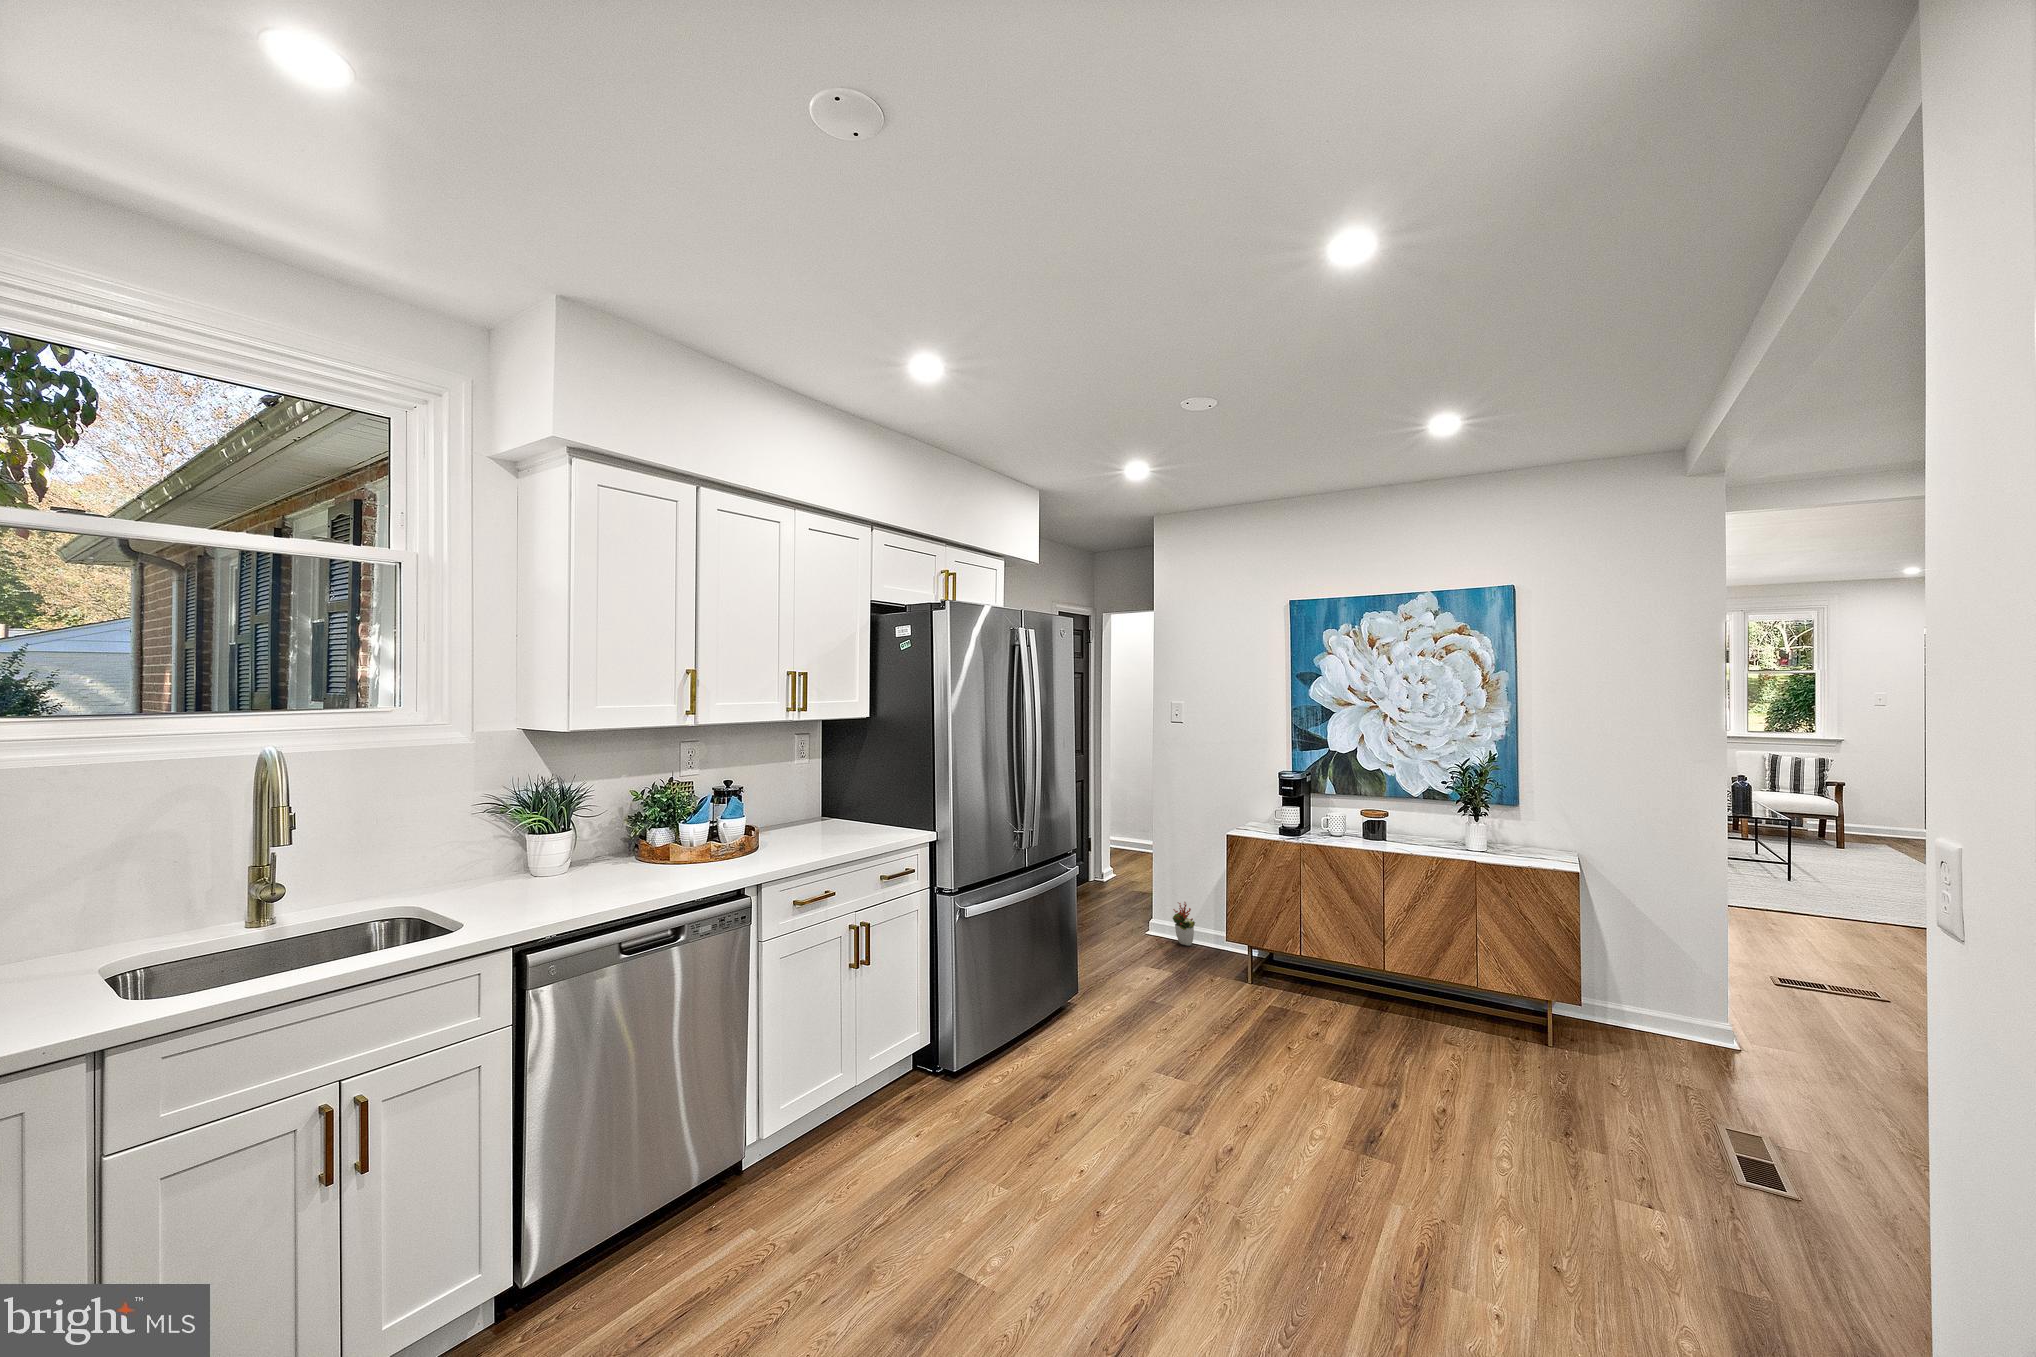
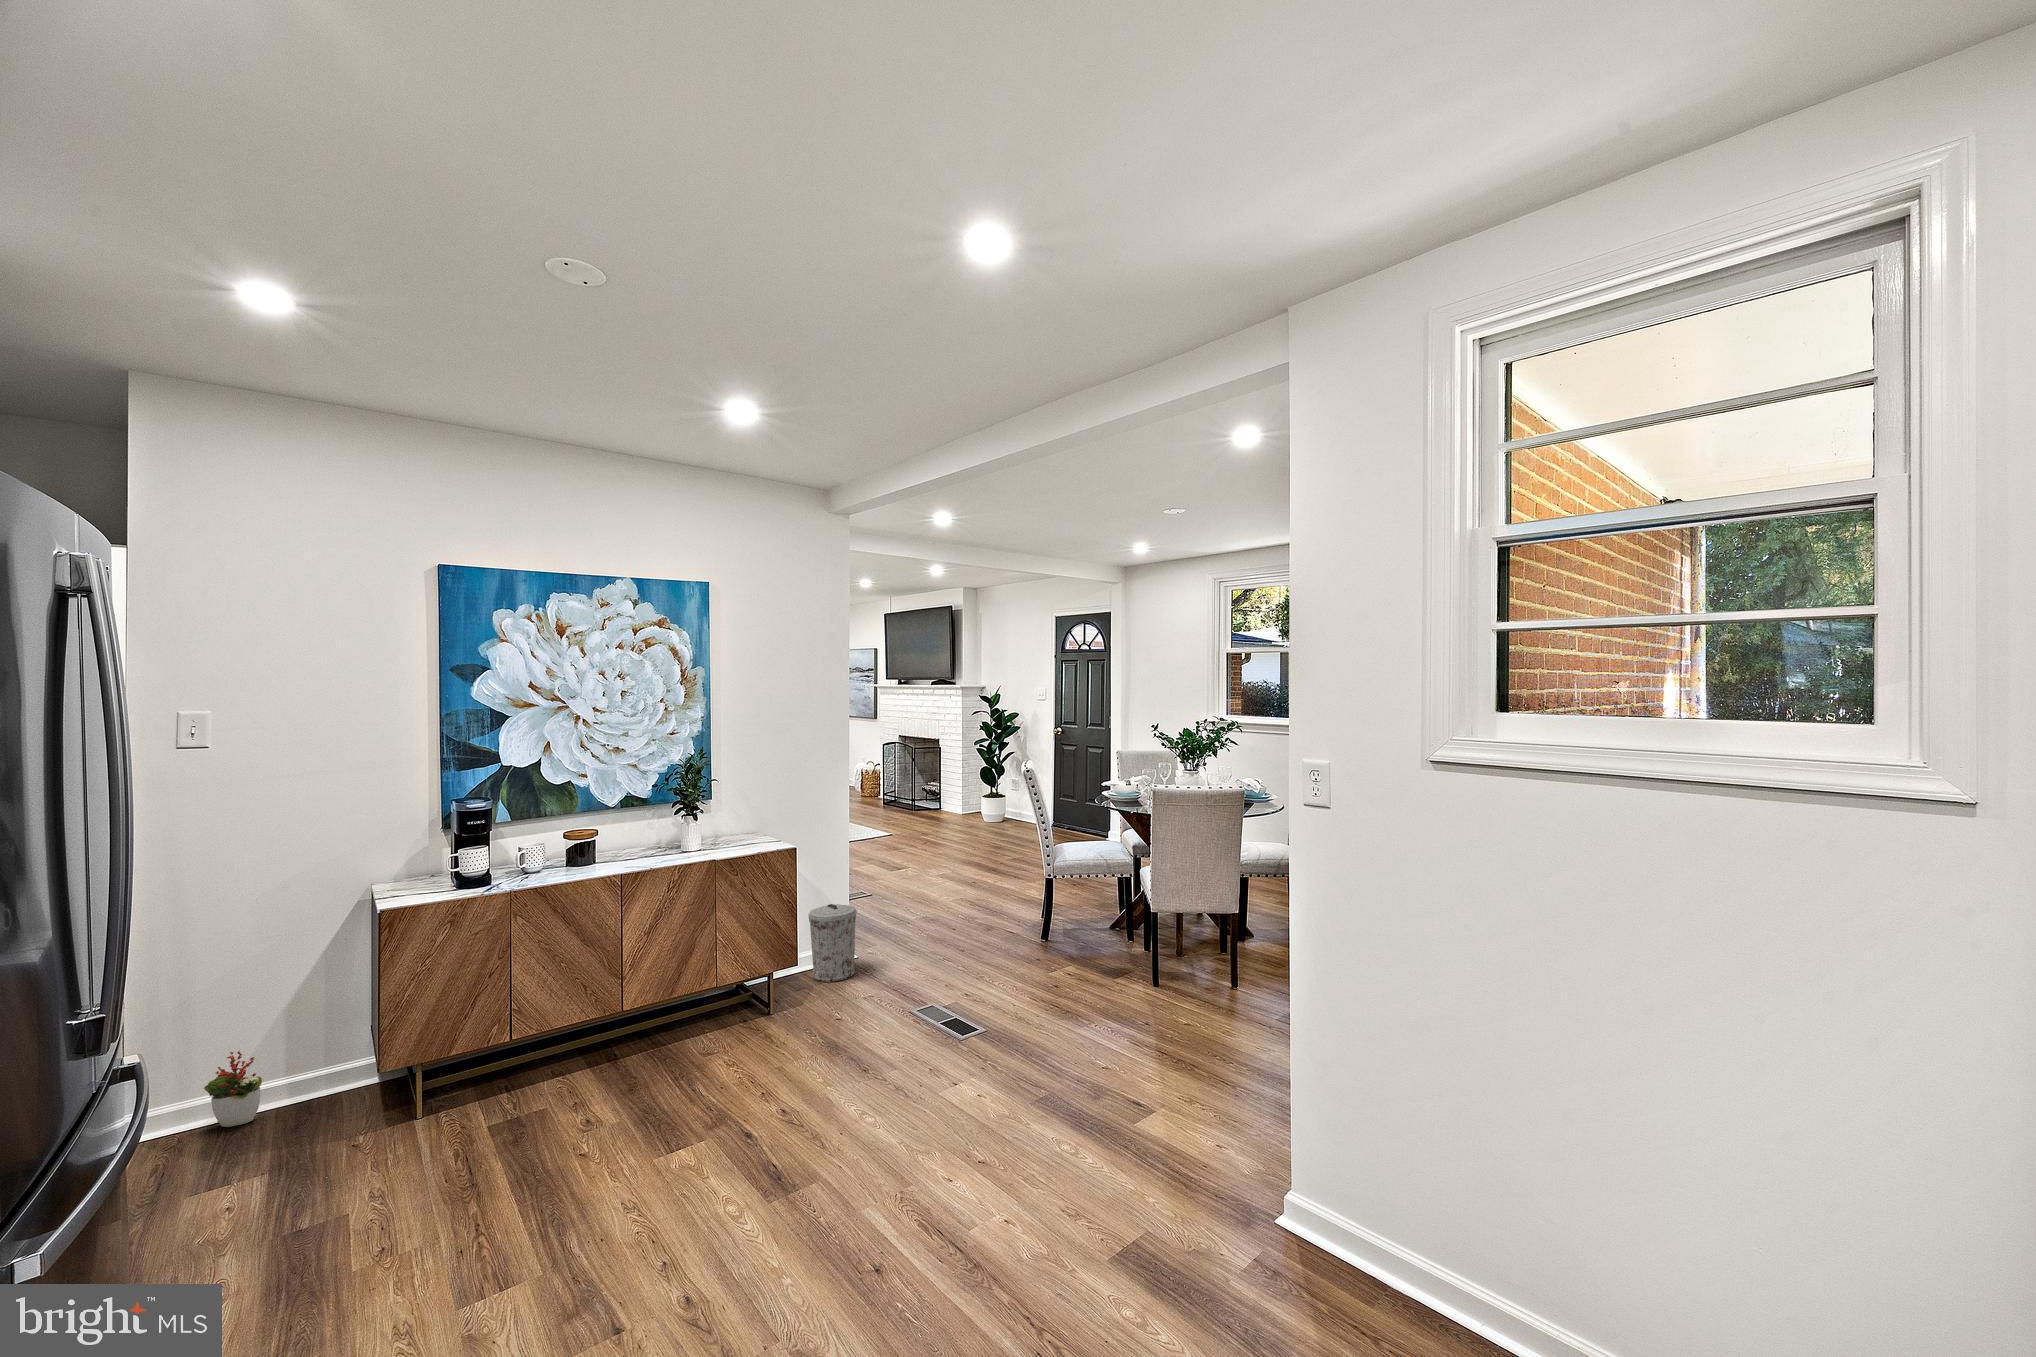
trash can: none [1622,954,1692,1049] -> present [808,904,857,982]

